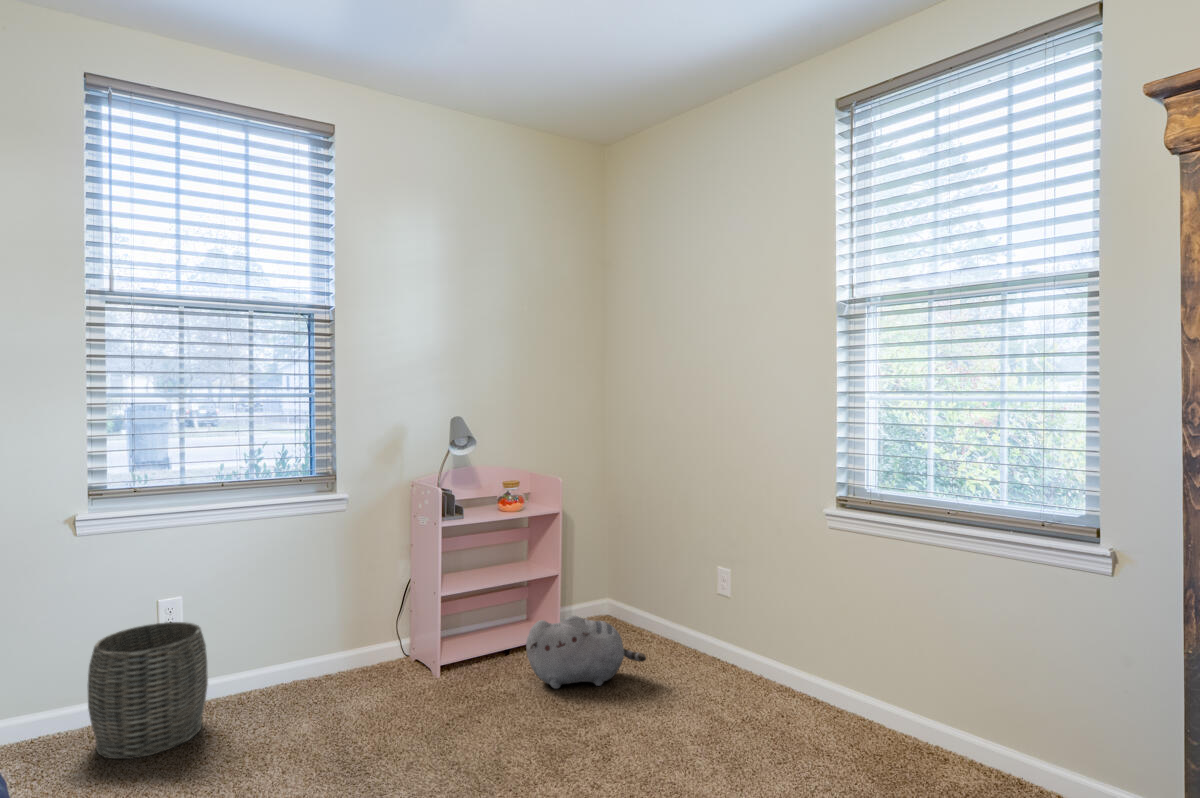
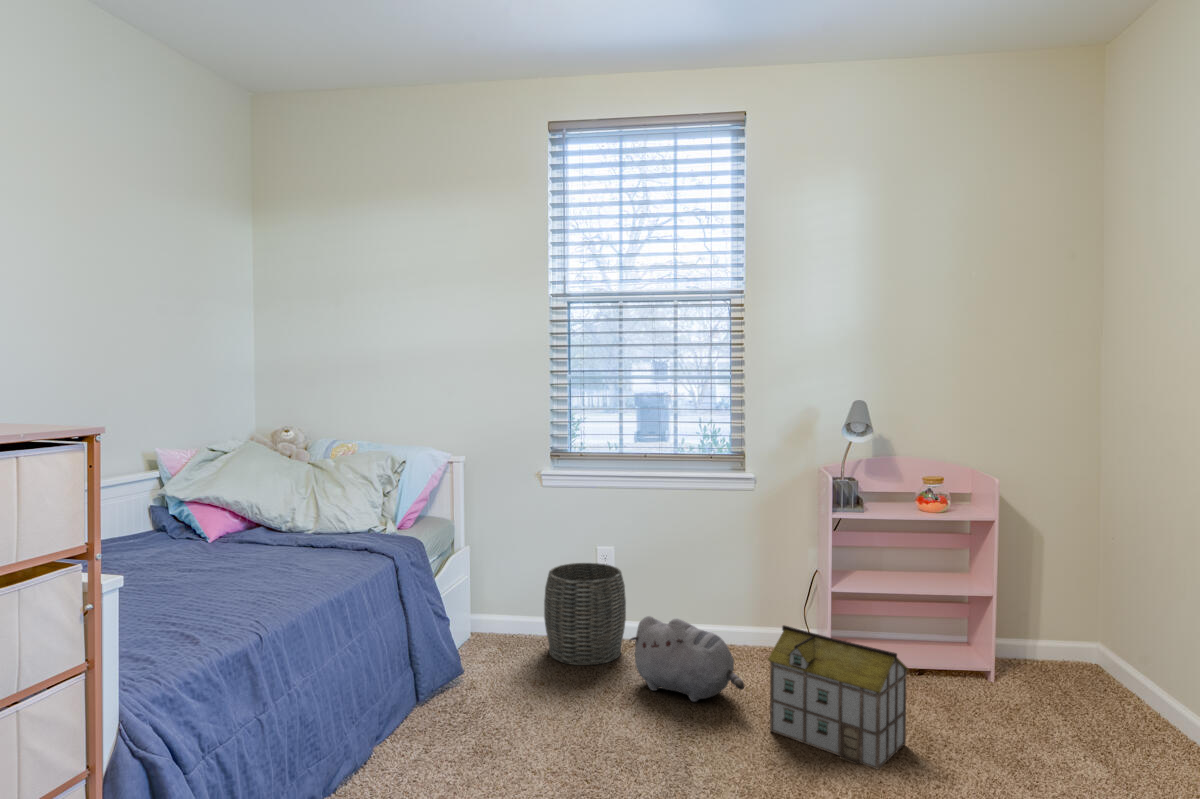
plush toy: present [526,616,646,689] -> present [629,616,744,702]
toy house: none [414,639,535,751] -> present [768,625,909,770]

